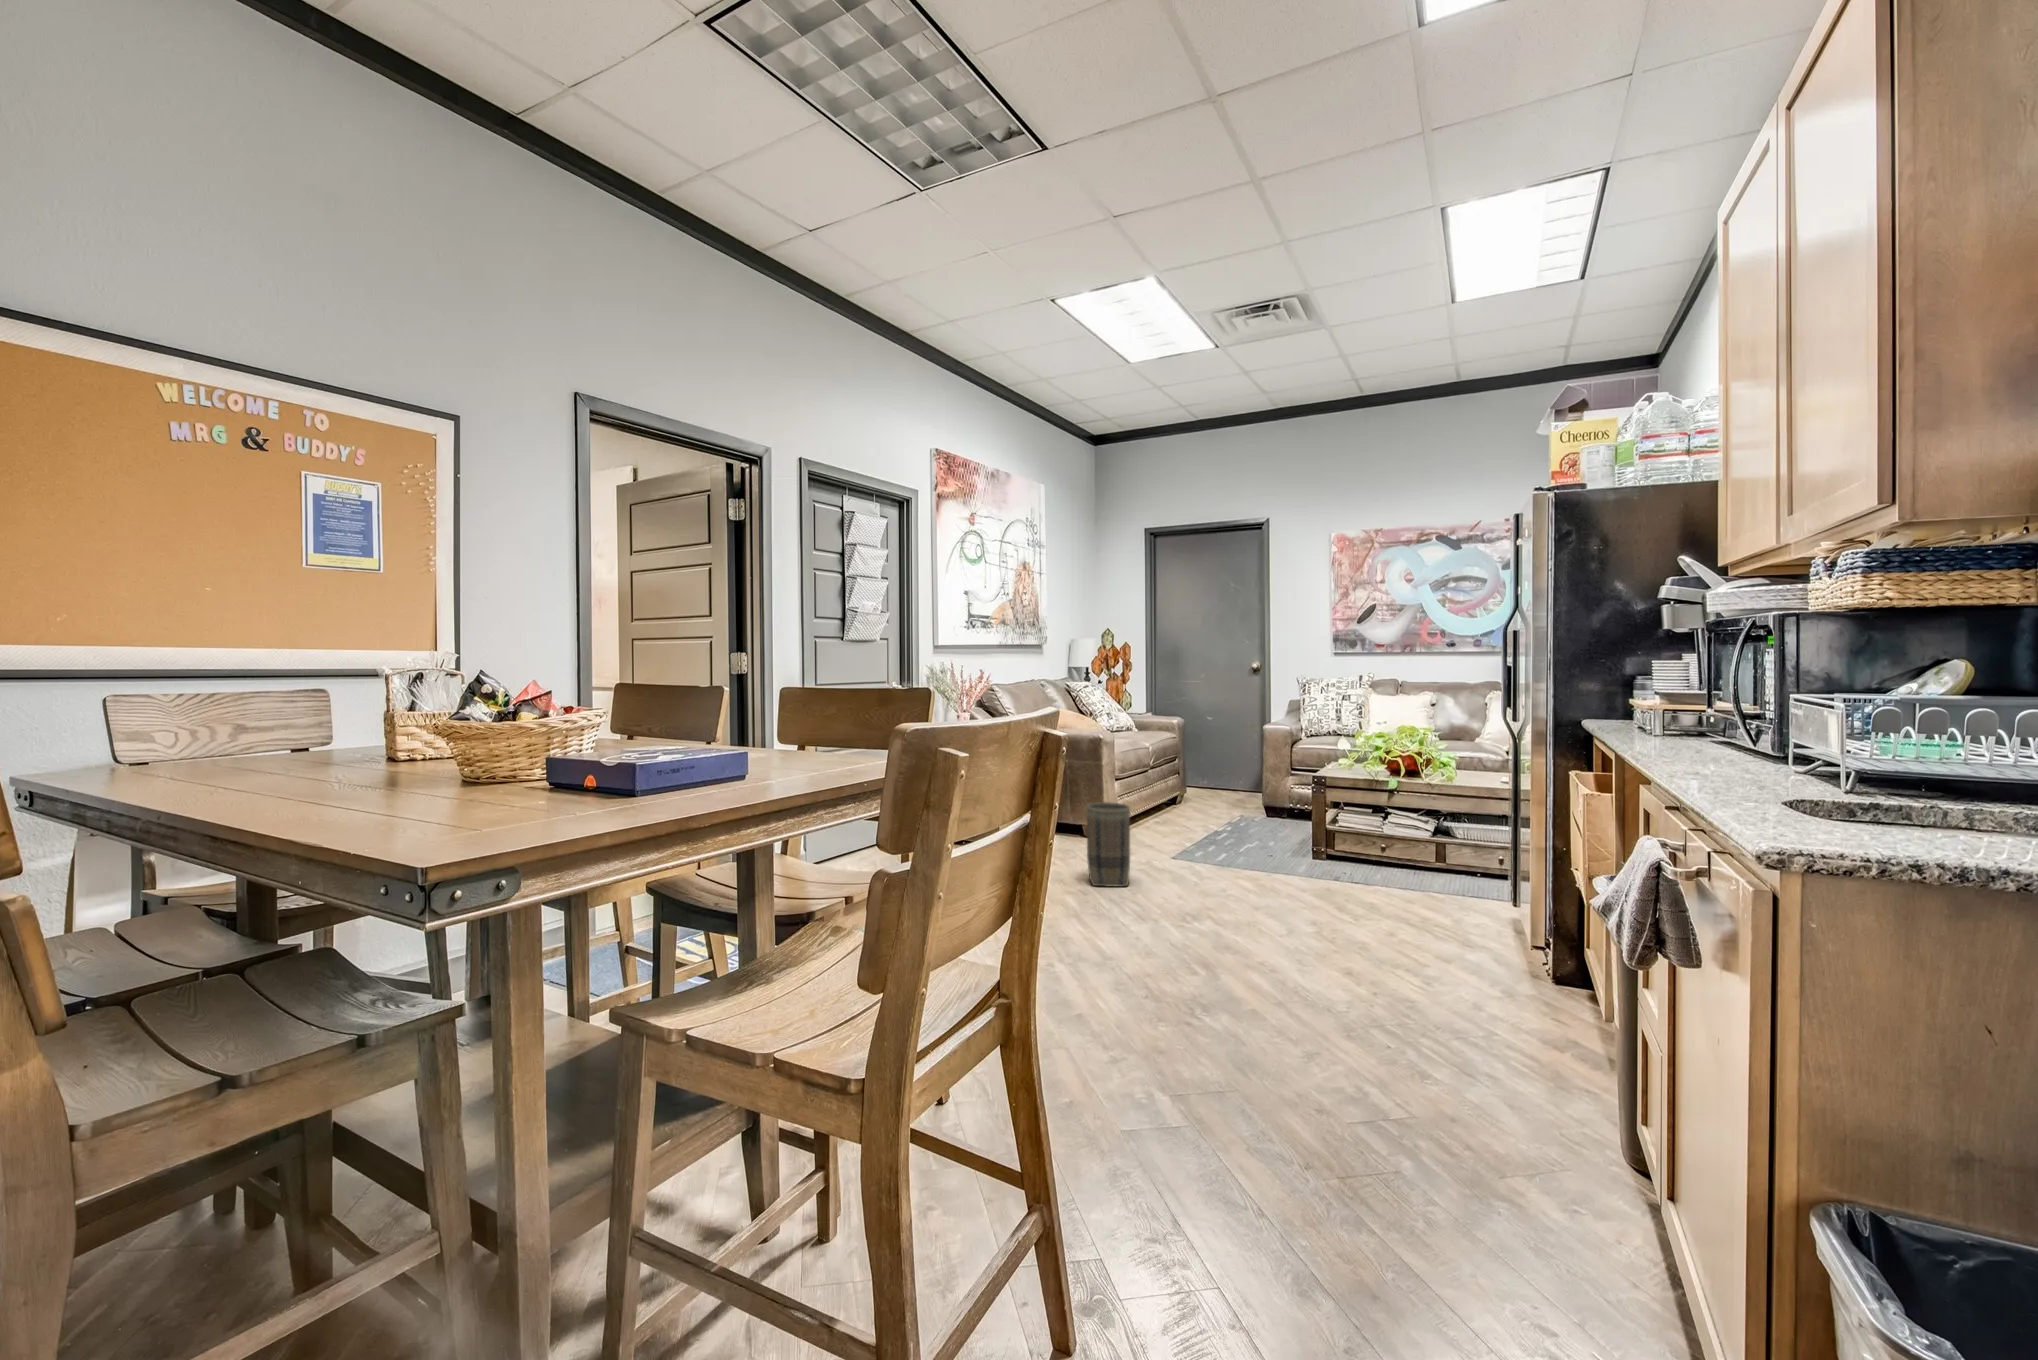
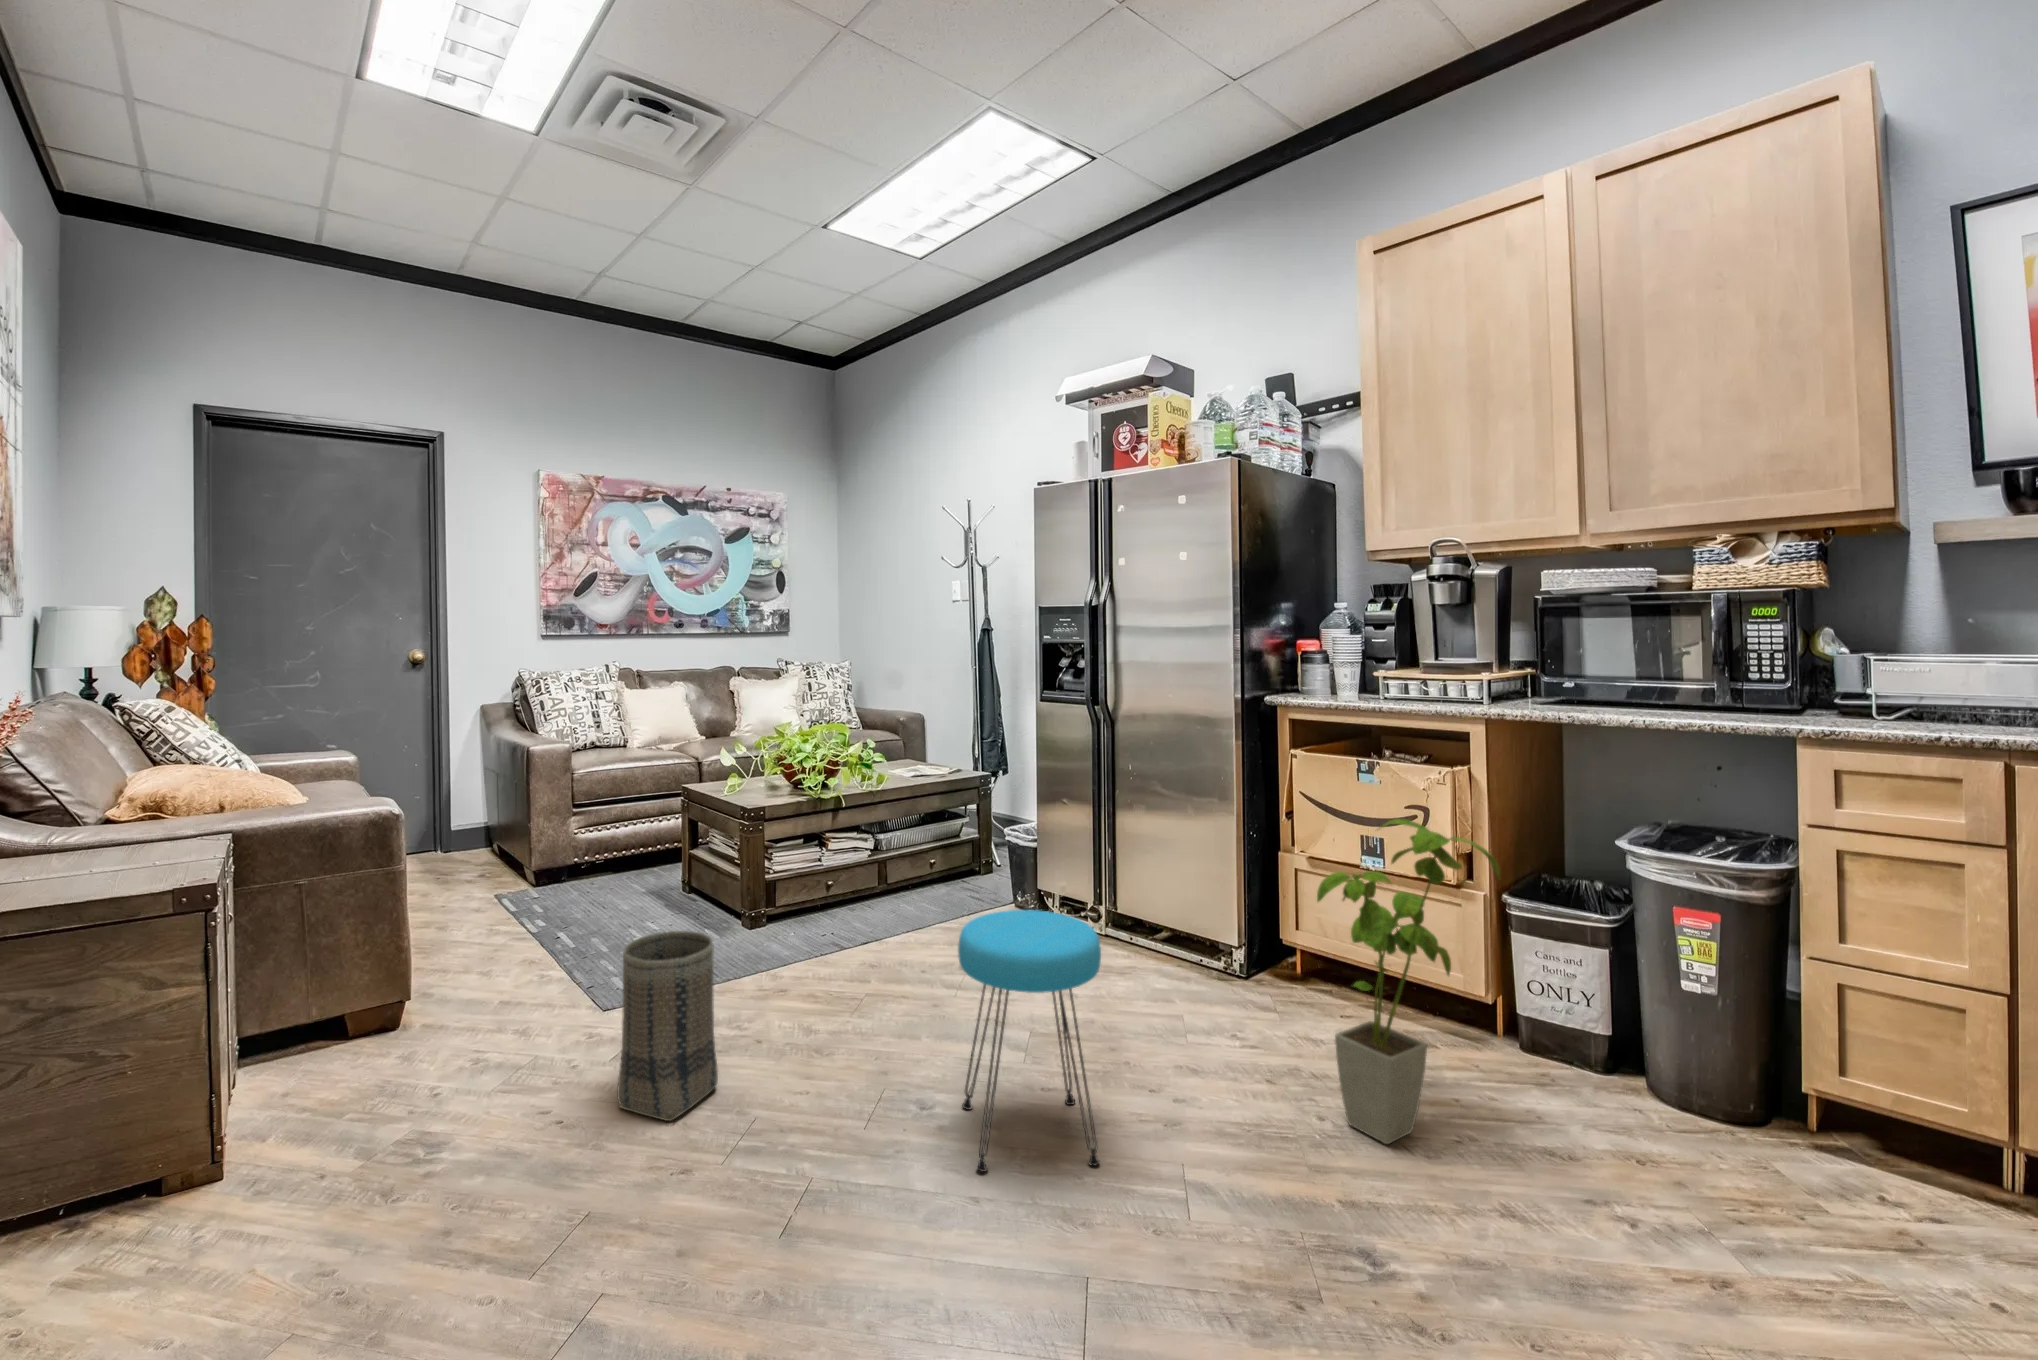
house plant: none [1288,790,1426,1027] -> present [1317,819,1500,1144]
stool: none [1133,815,1230,954] -> present [958,910,1101,1172]

